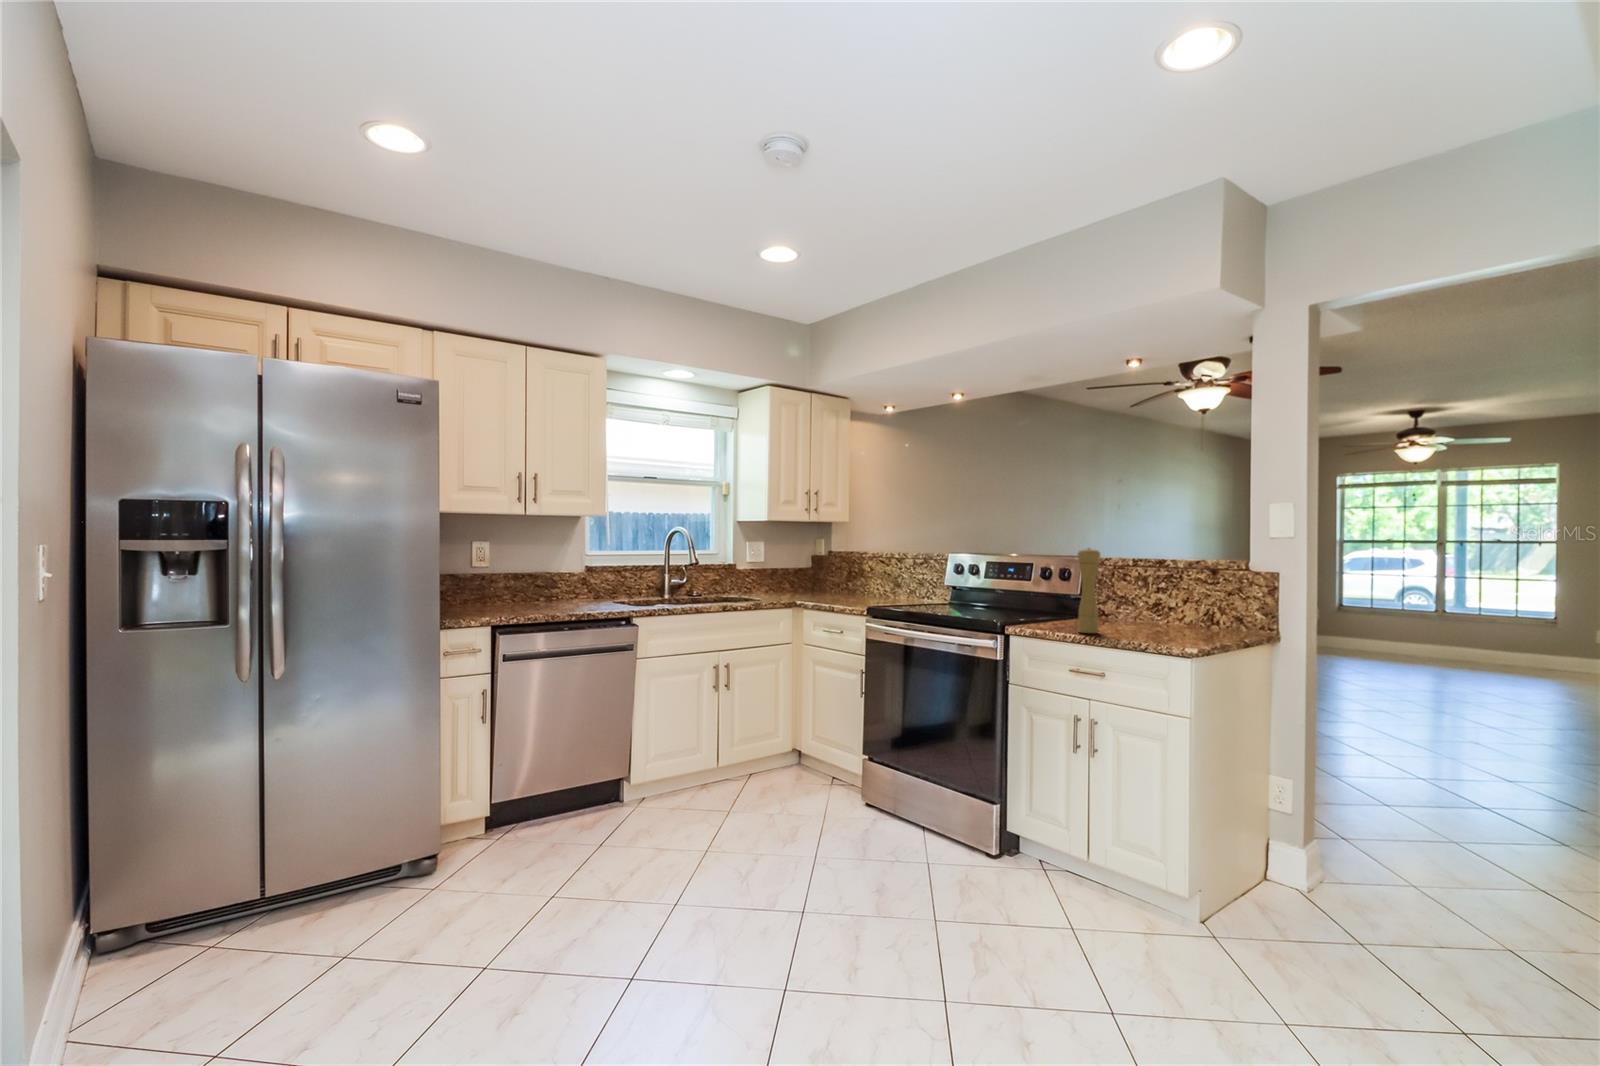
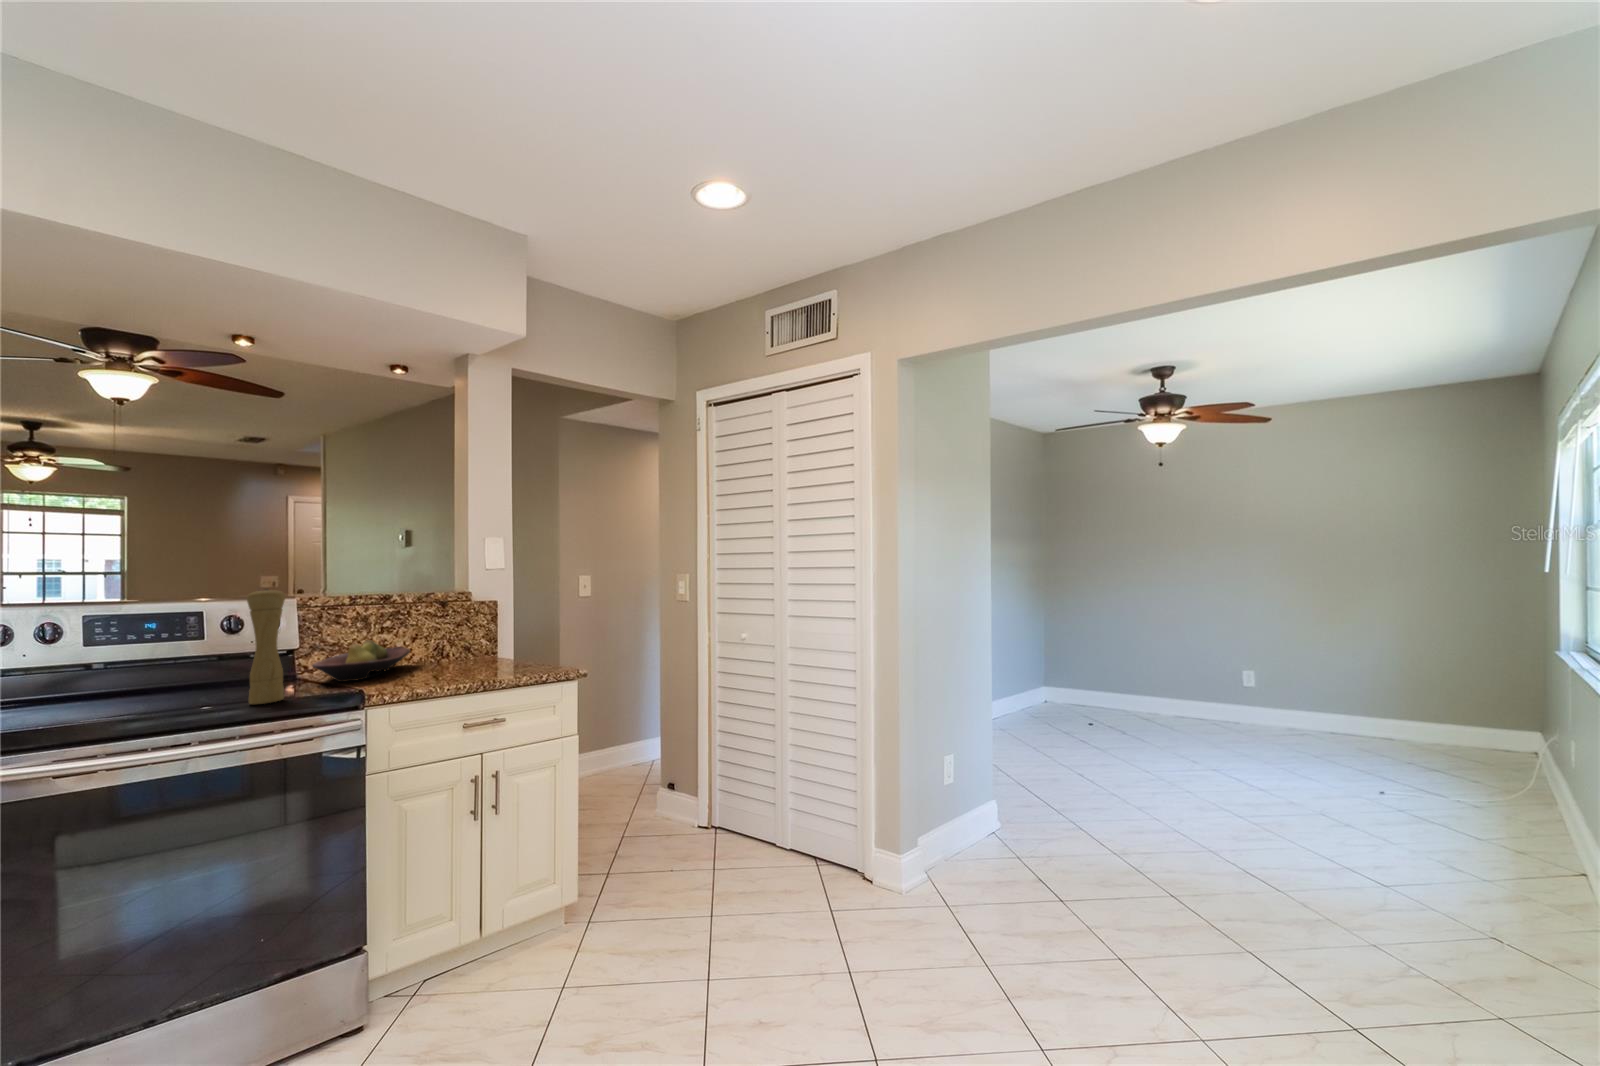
fruit bowl: none [1111,597,1184,630] -> present [312,640,410,682]

